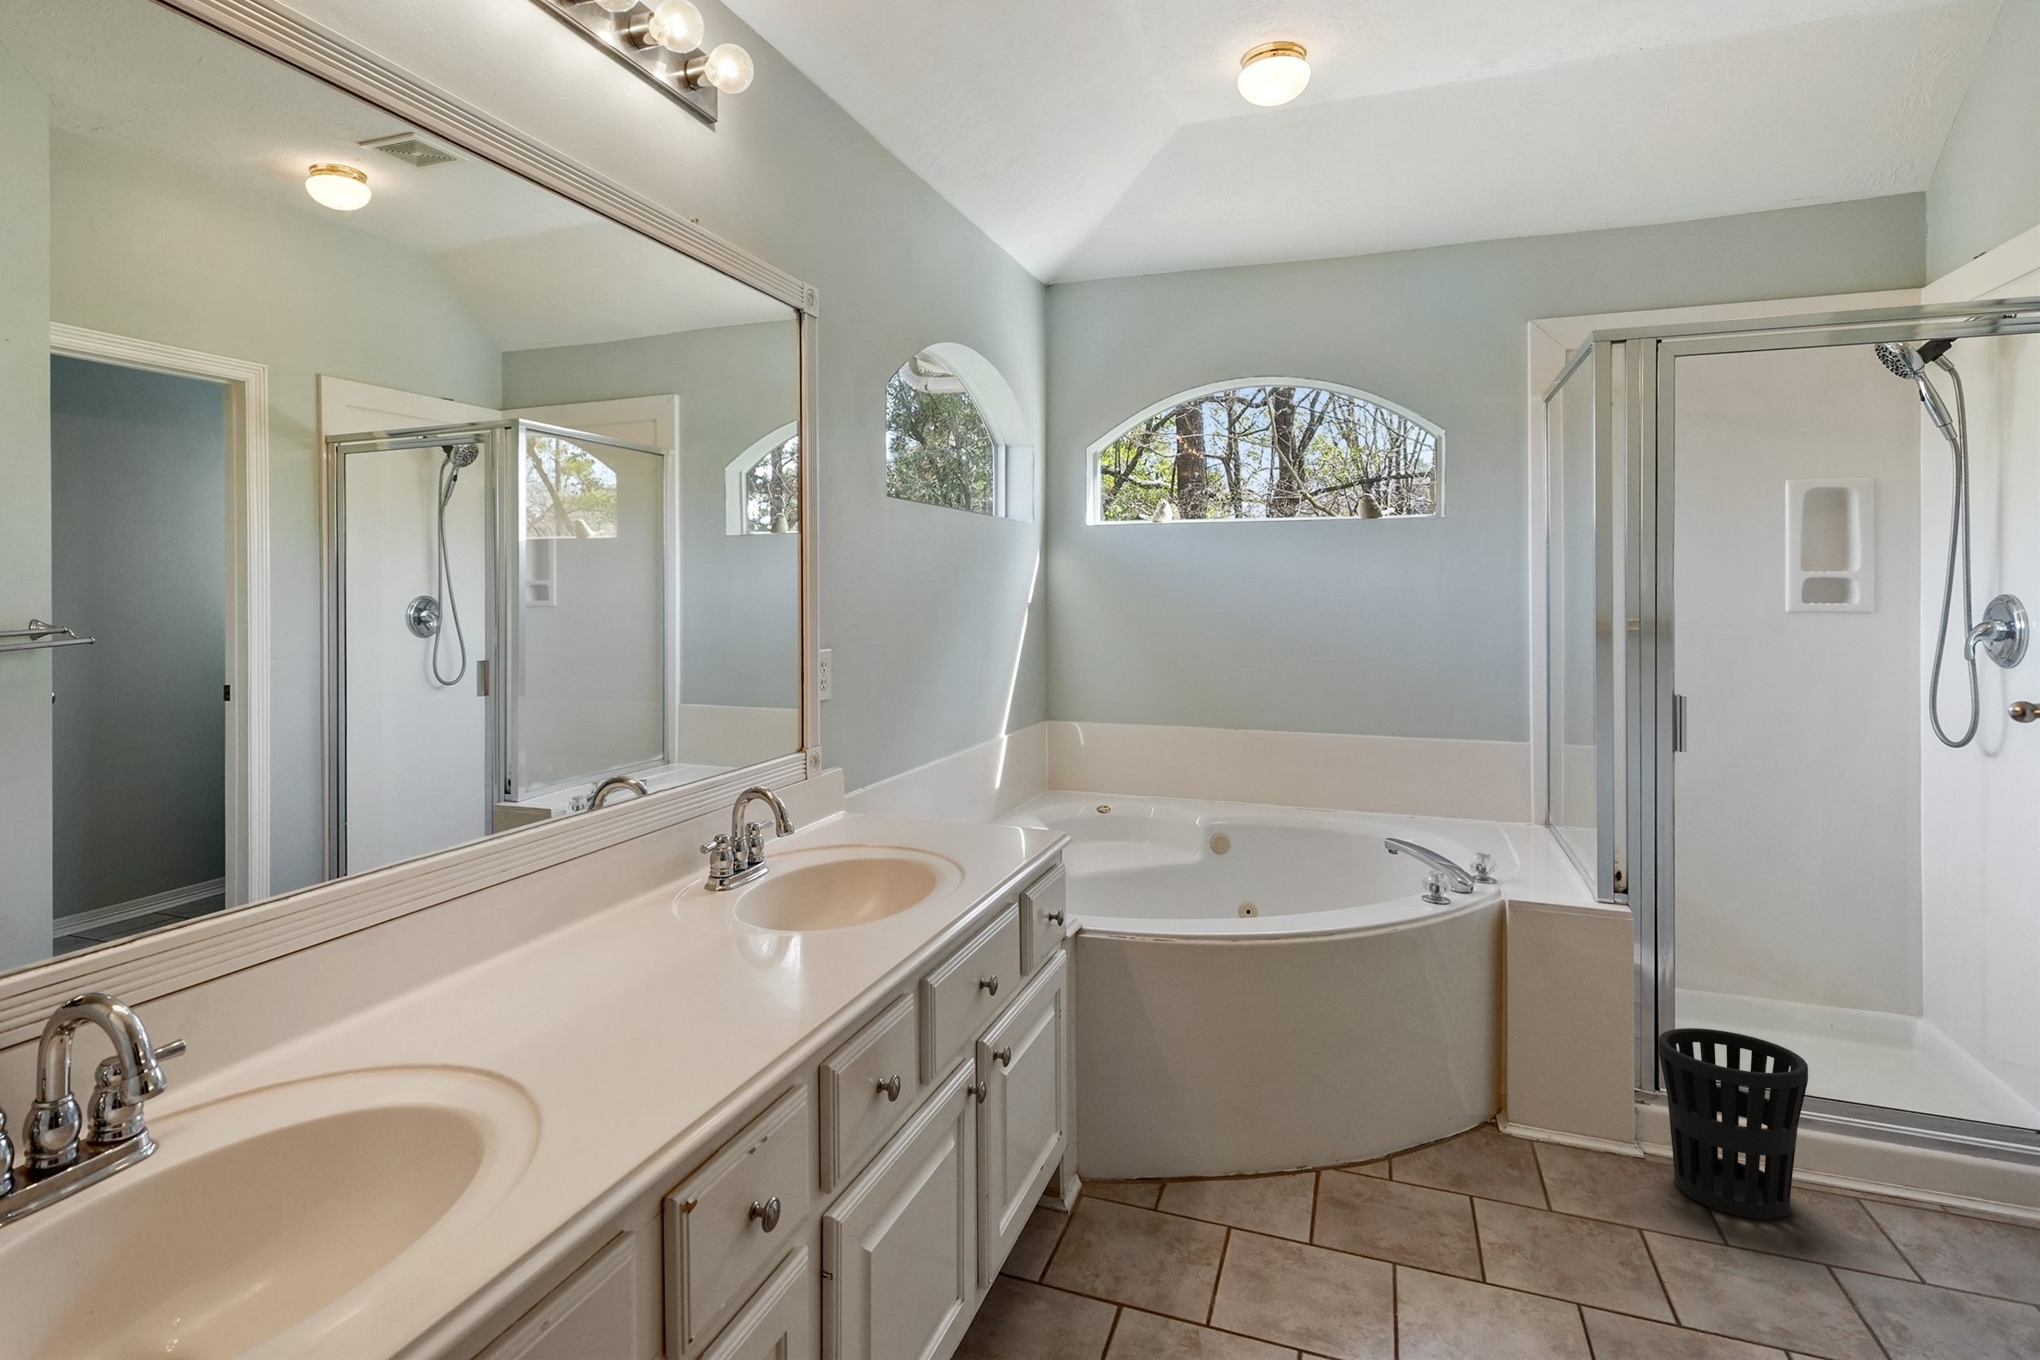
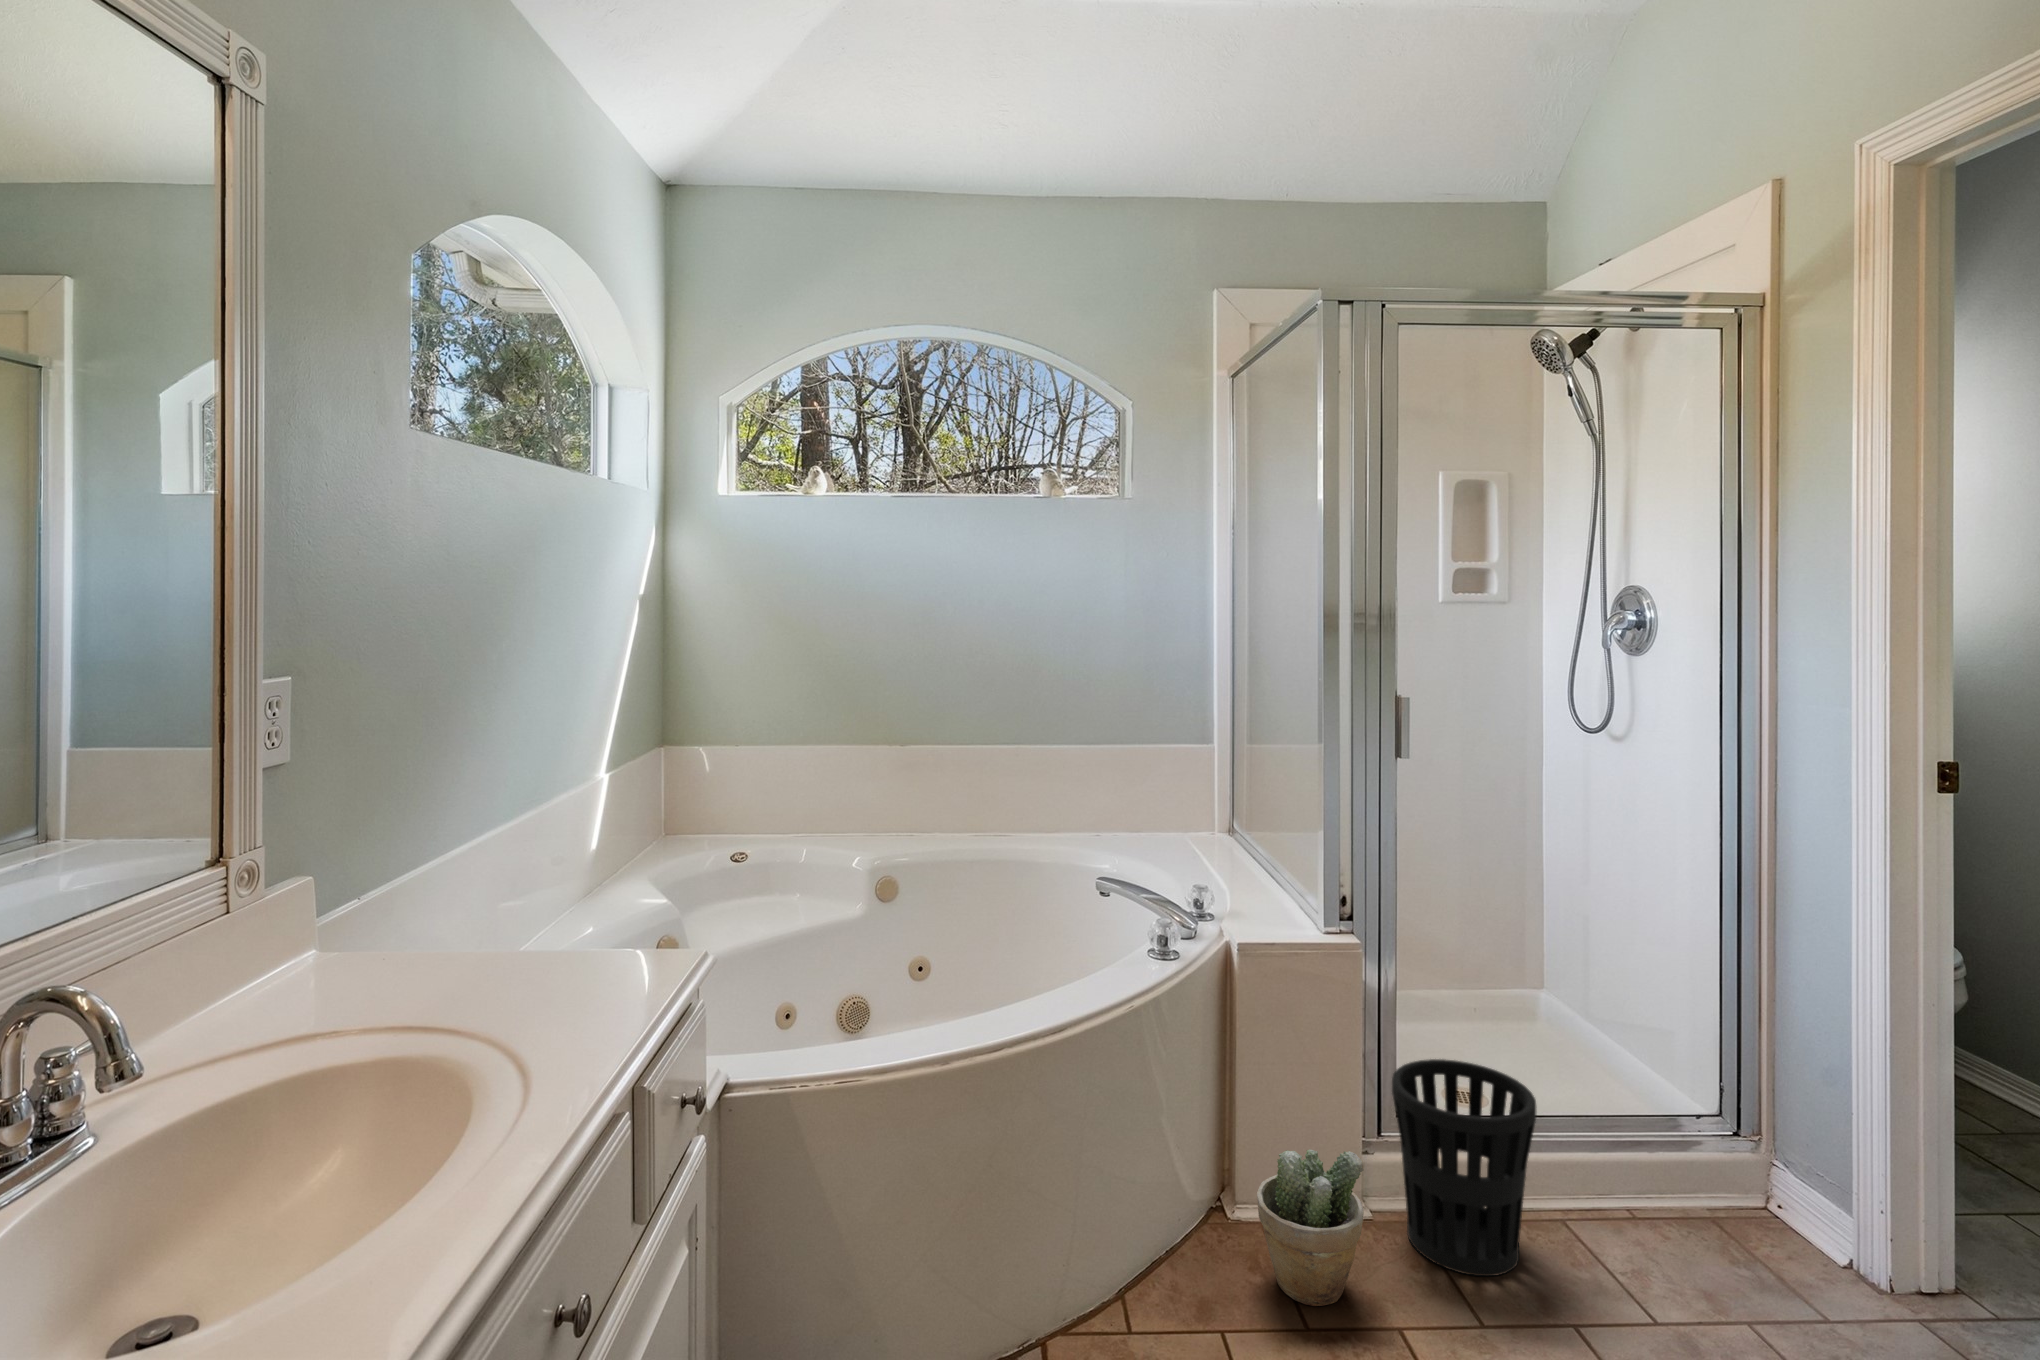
potted plant: none [1509,1070,1609,1201] -> present [1257,1149,1364,1306]

